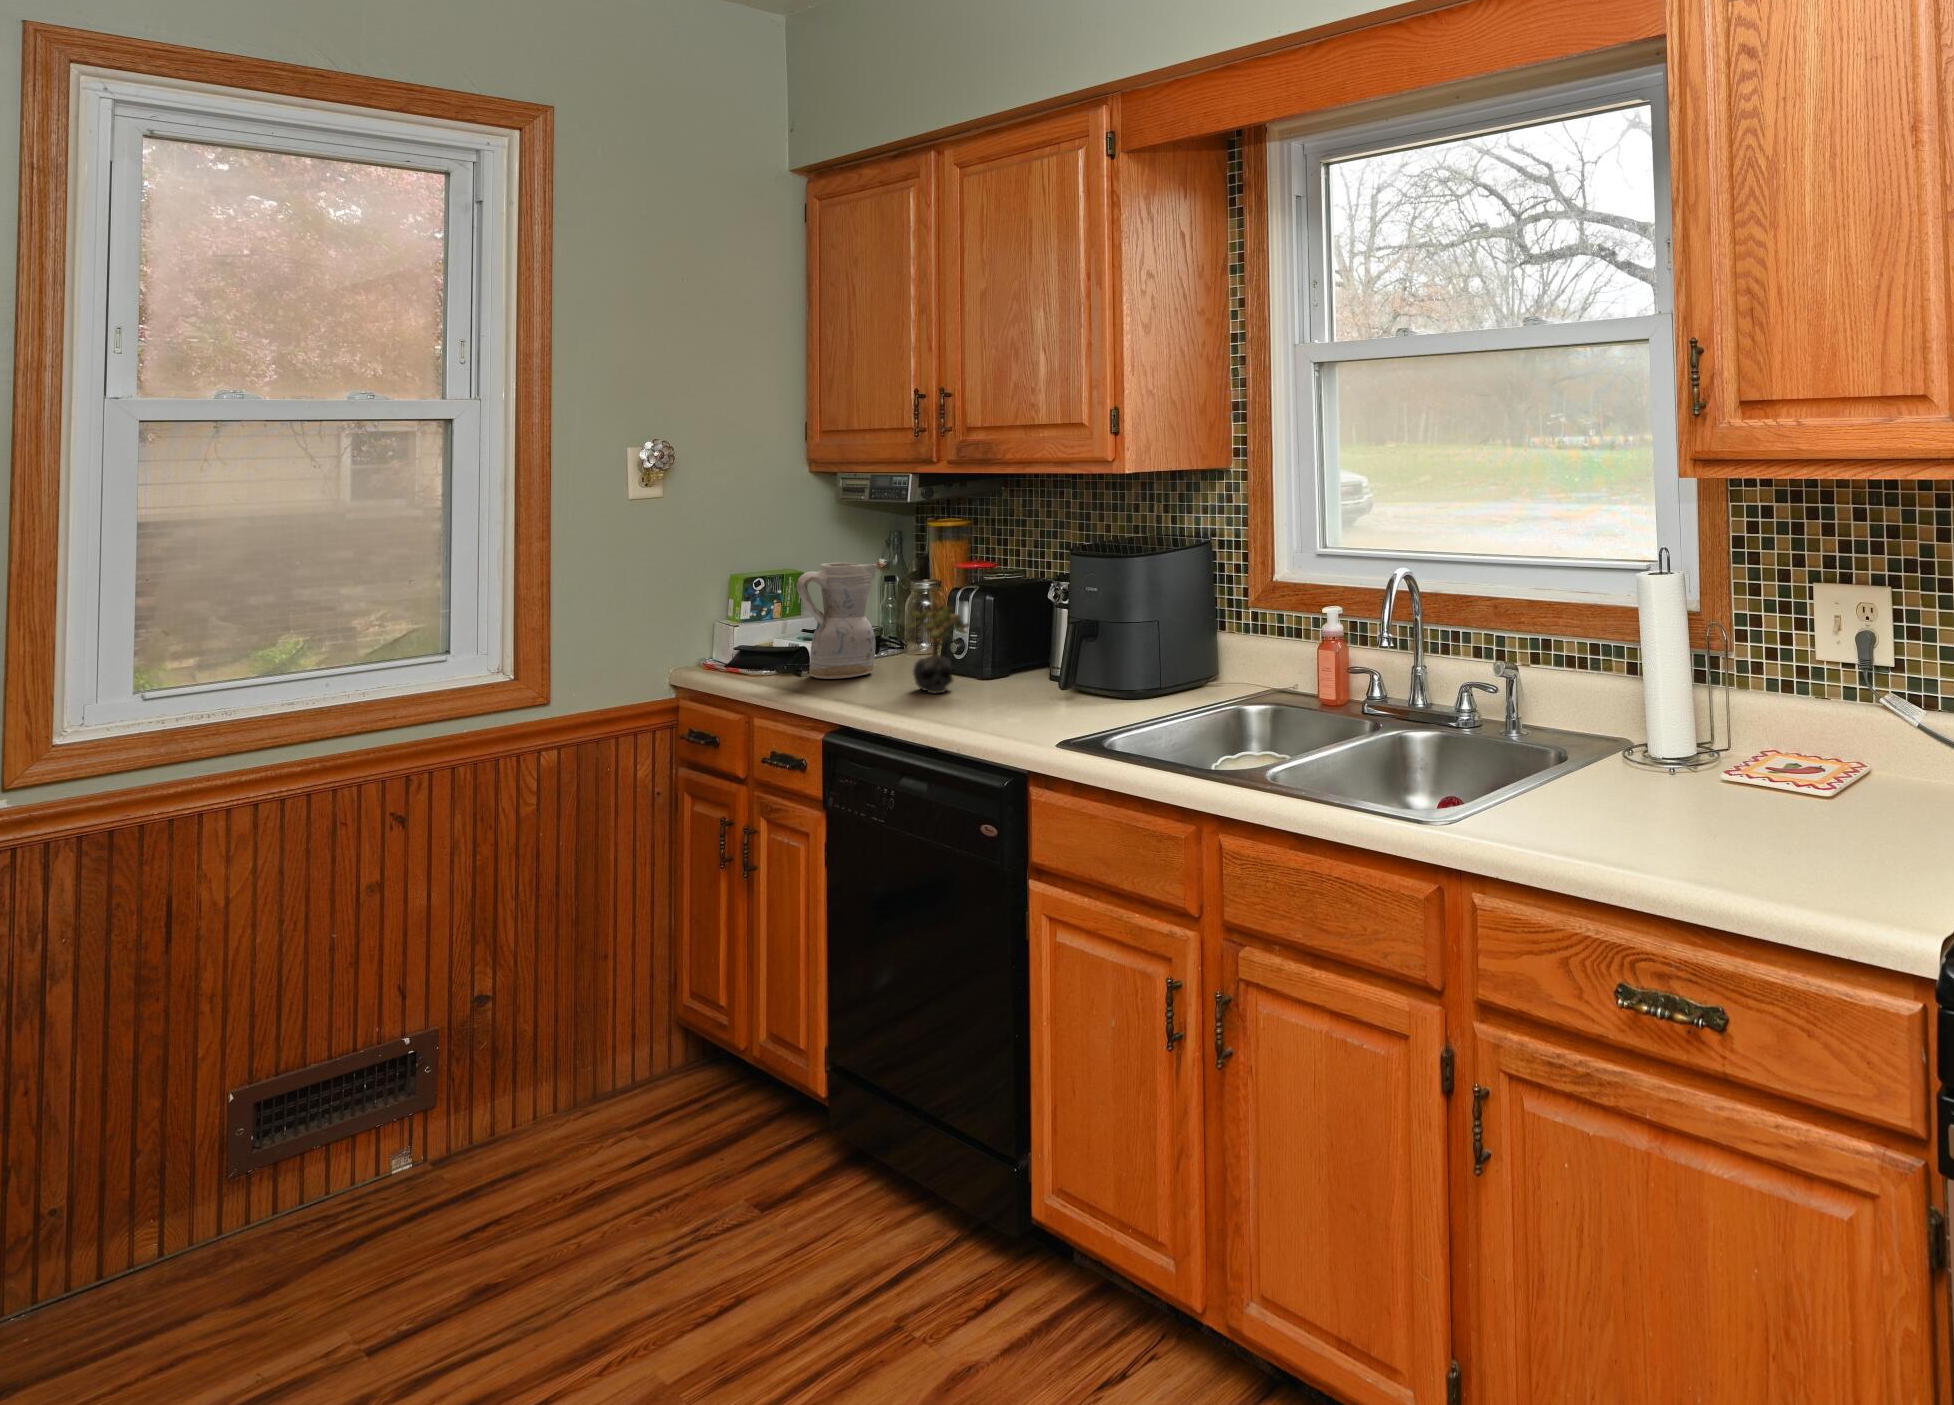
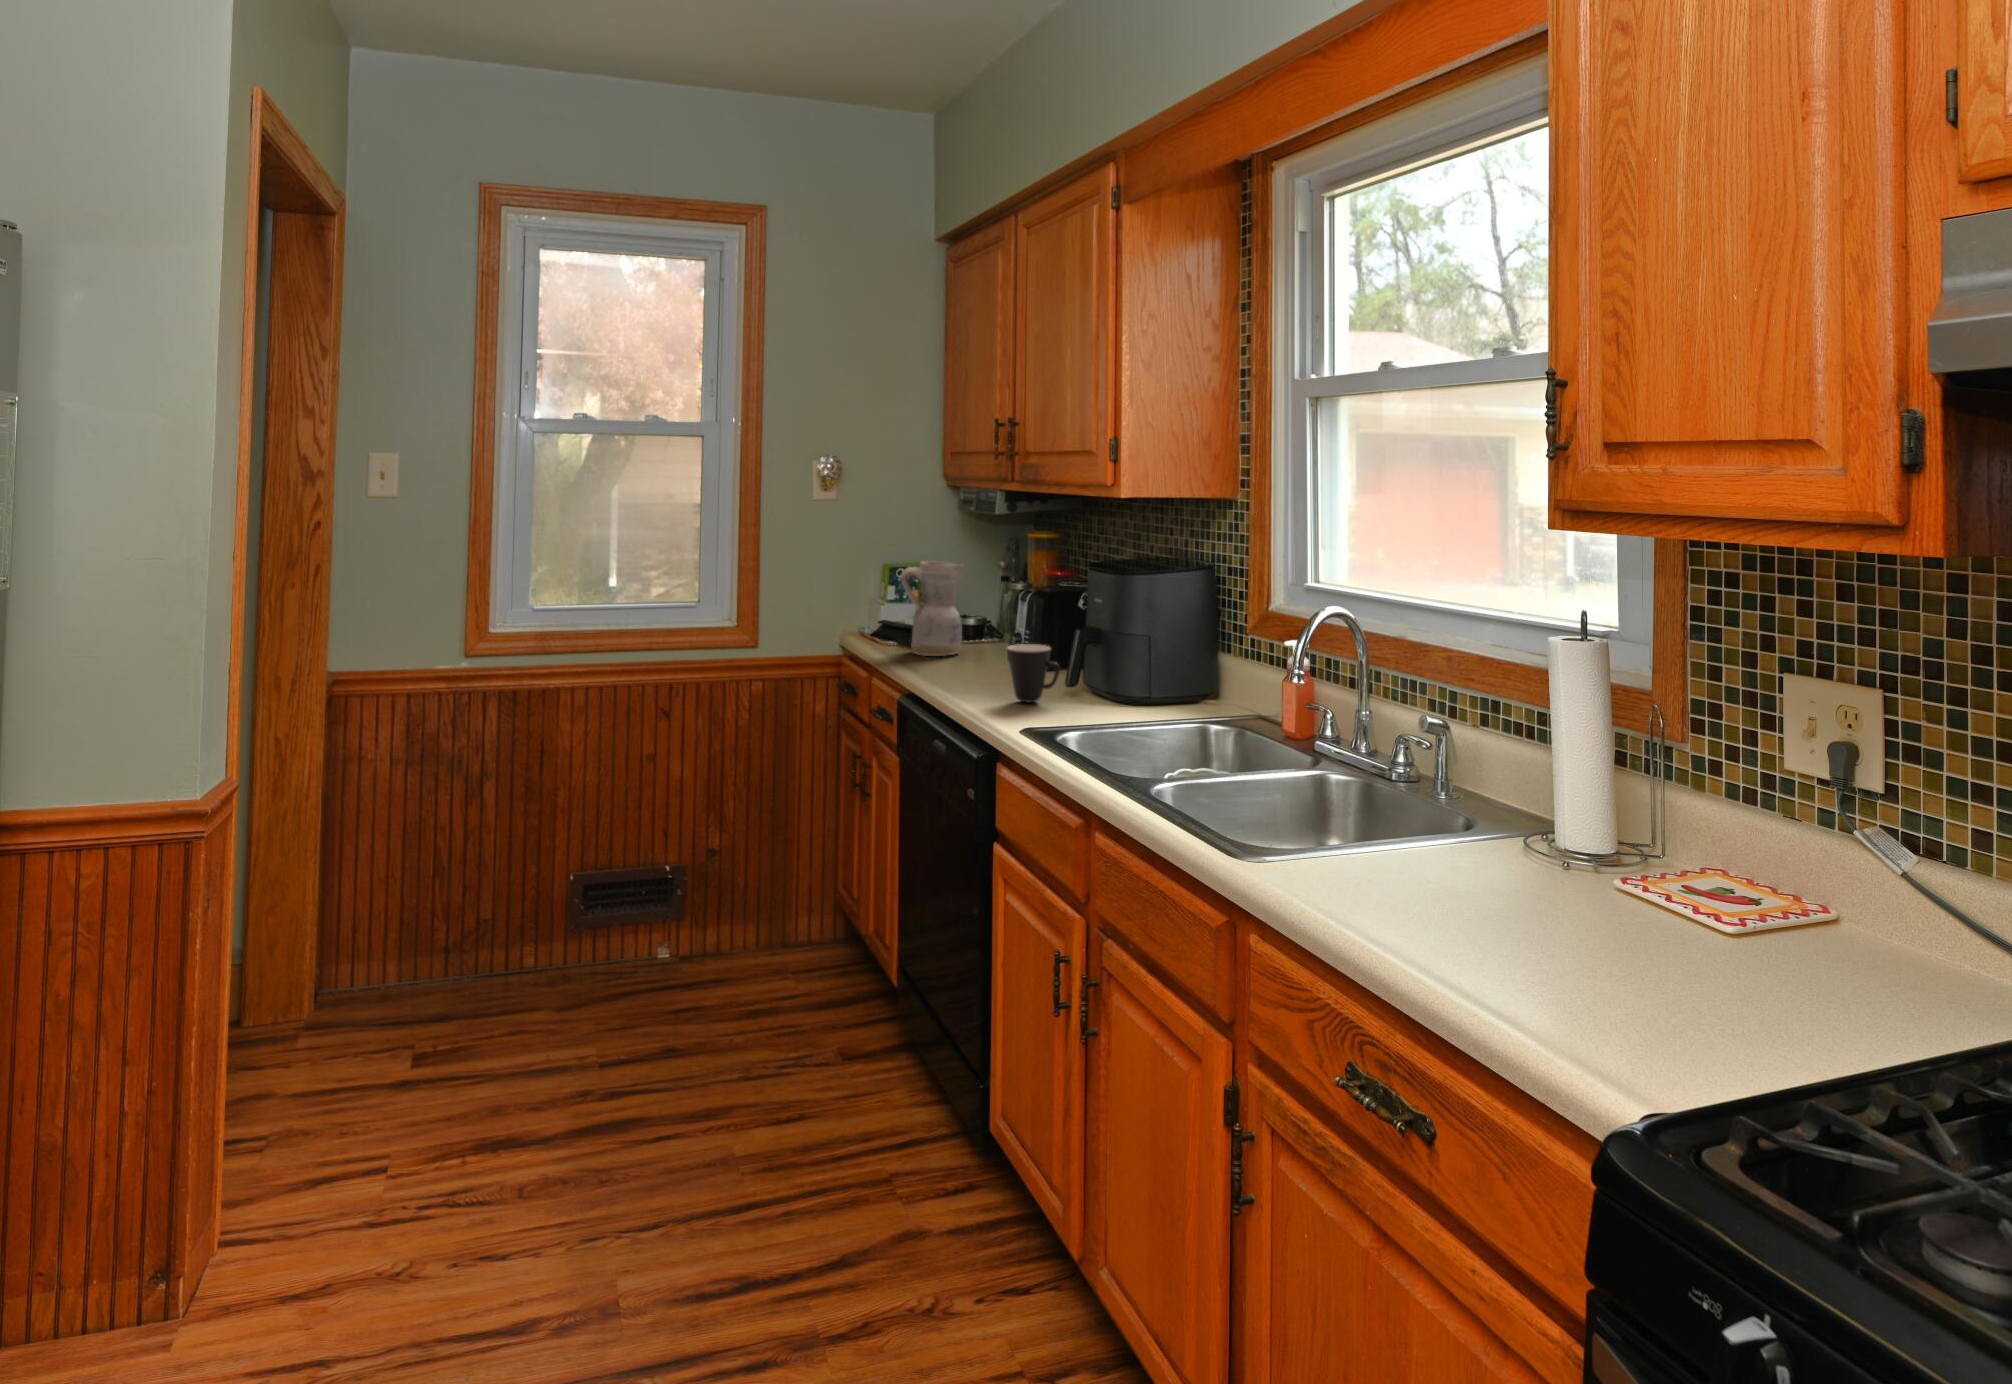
succulent plant: present [908,602,969,693] -> none [962,600,1011,678]
mug: none [1000,644,1063,710] -> present [1007,644,1060,702]

